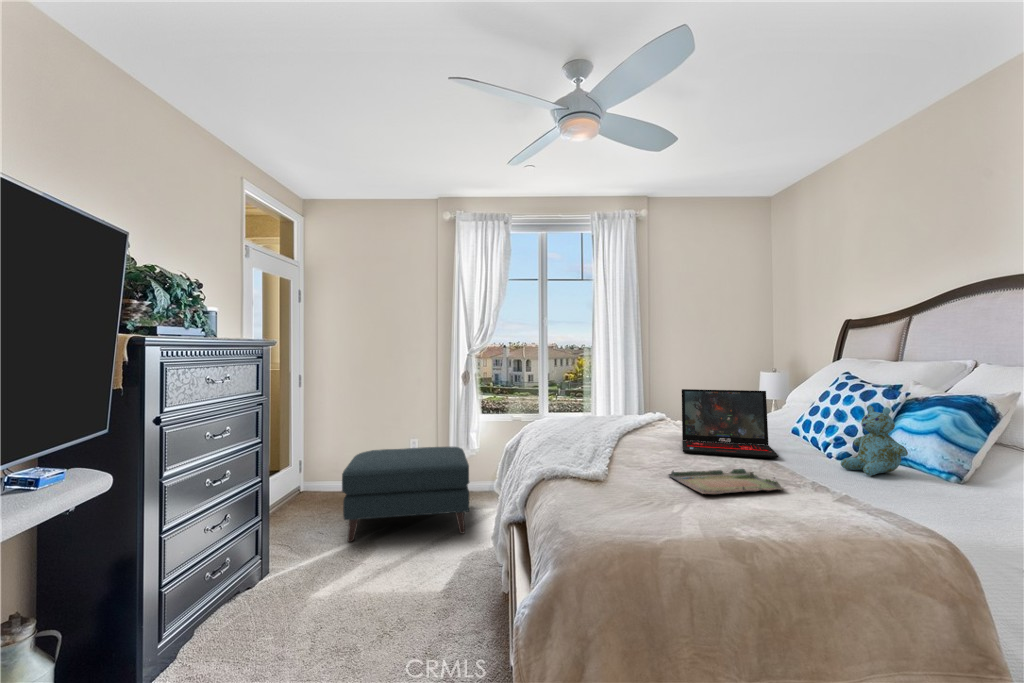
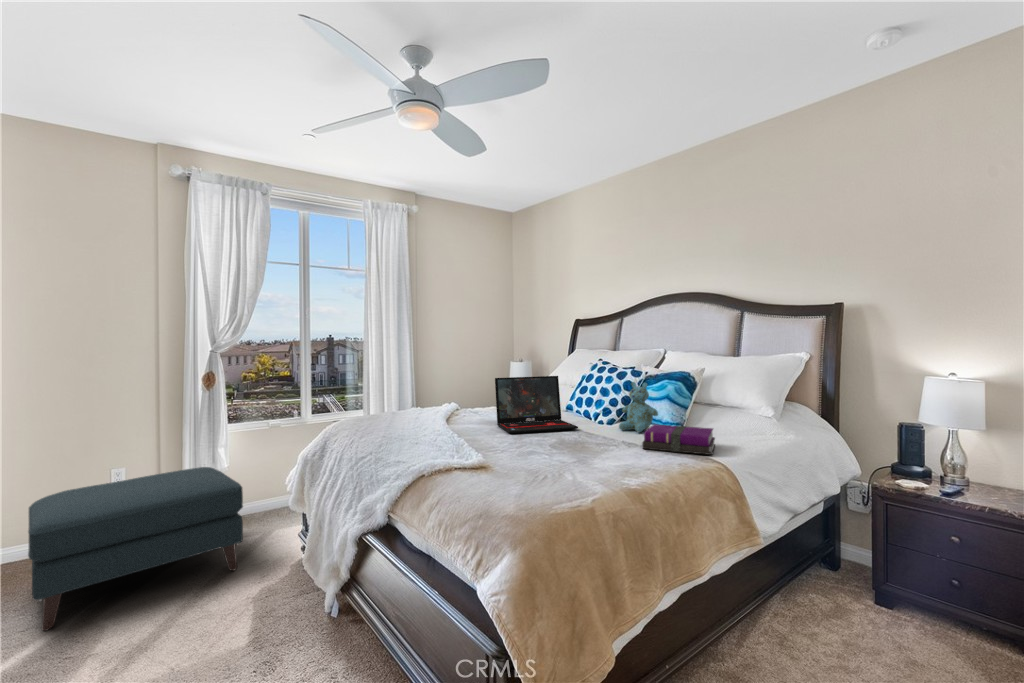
notebook: none [843,467,992,526] -> present [642,424,715,455]
tray: present [669,469,784,494] -> none [522,439,609,463]

